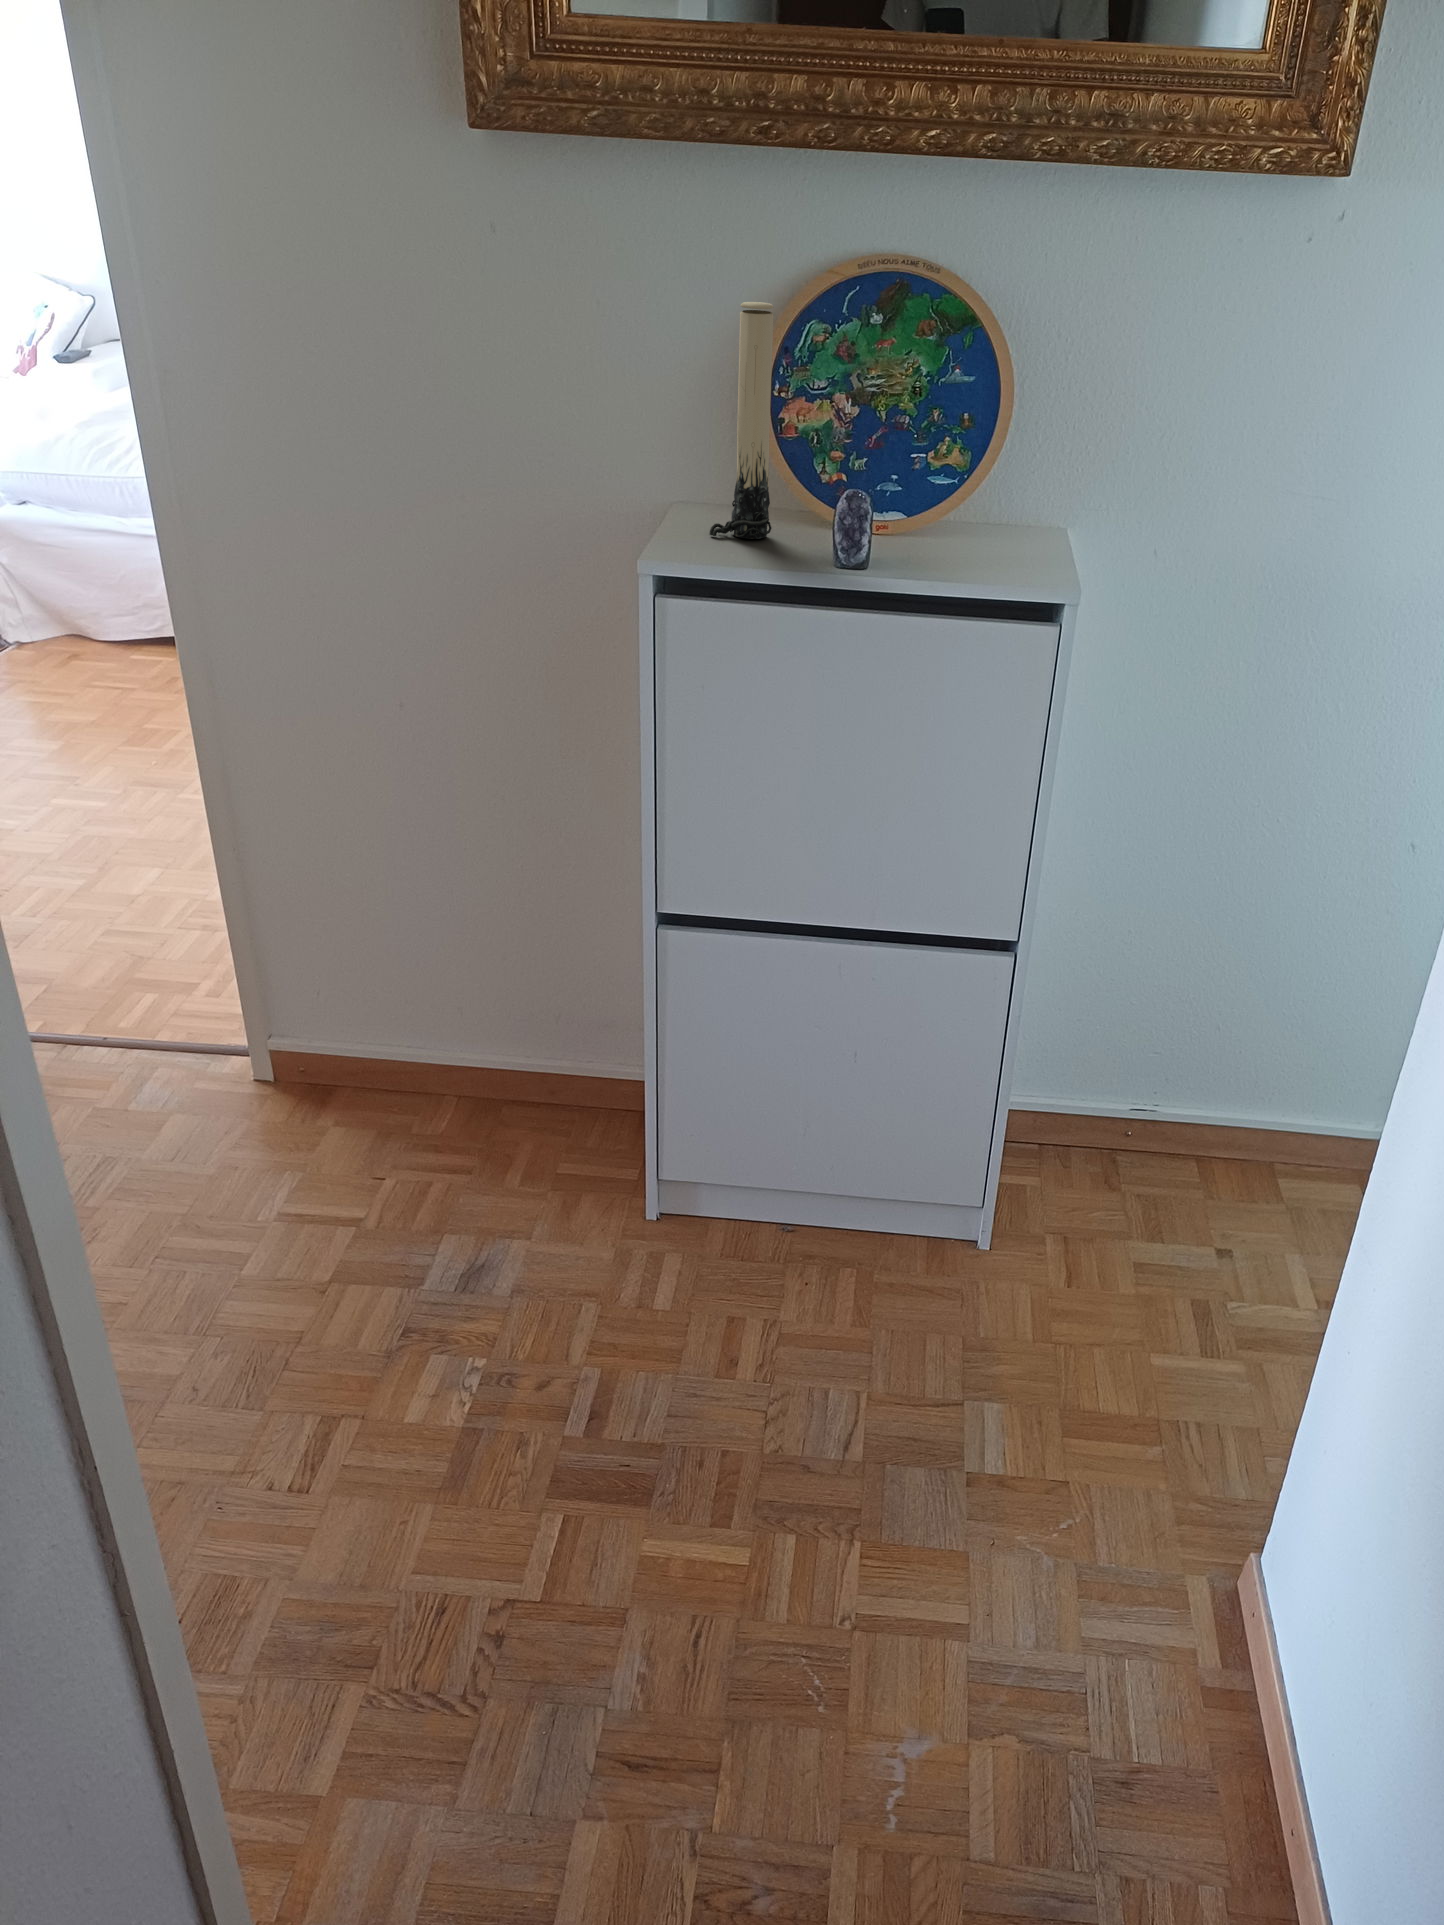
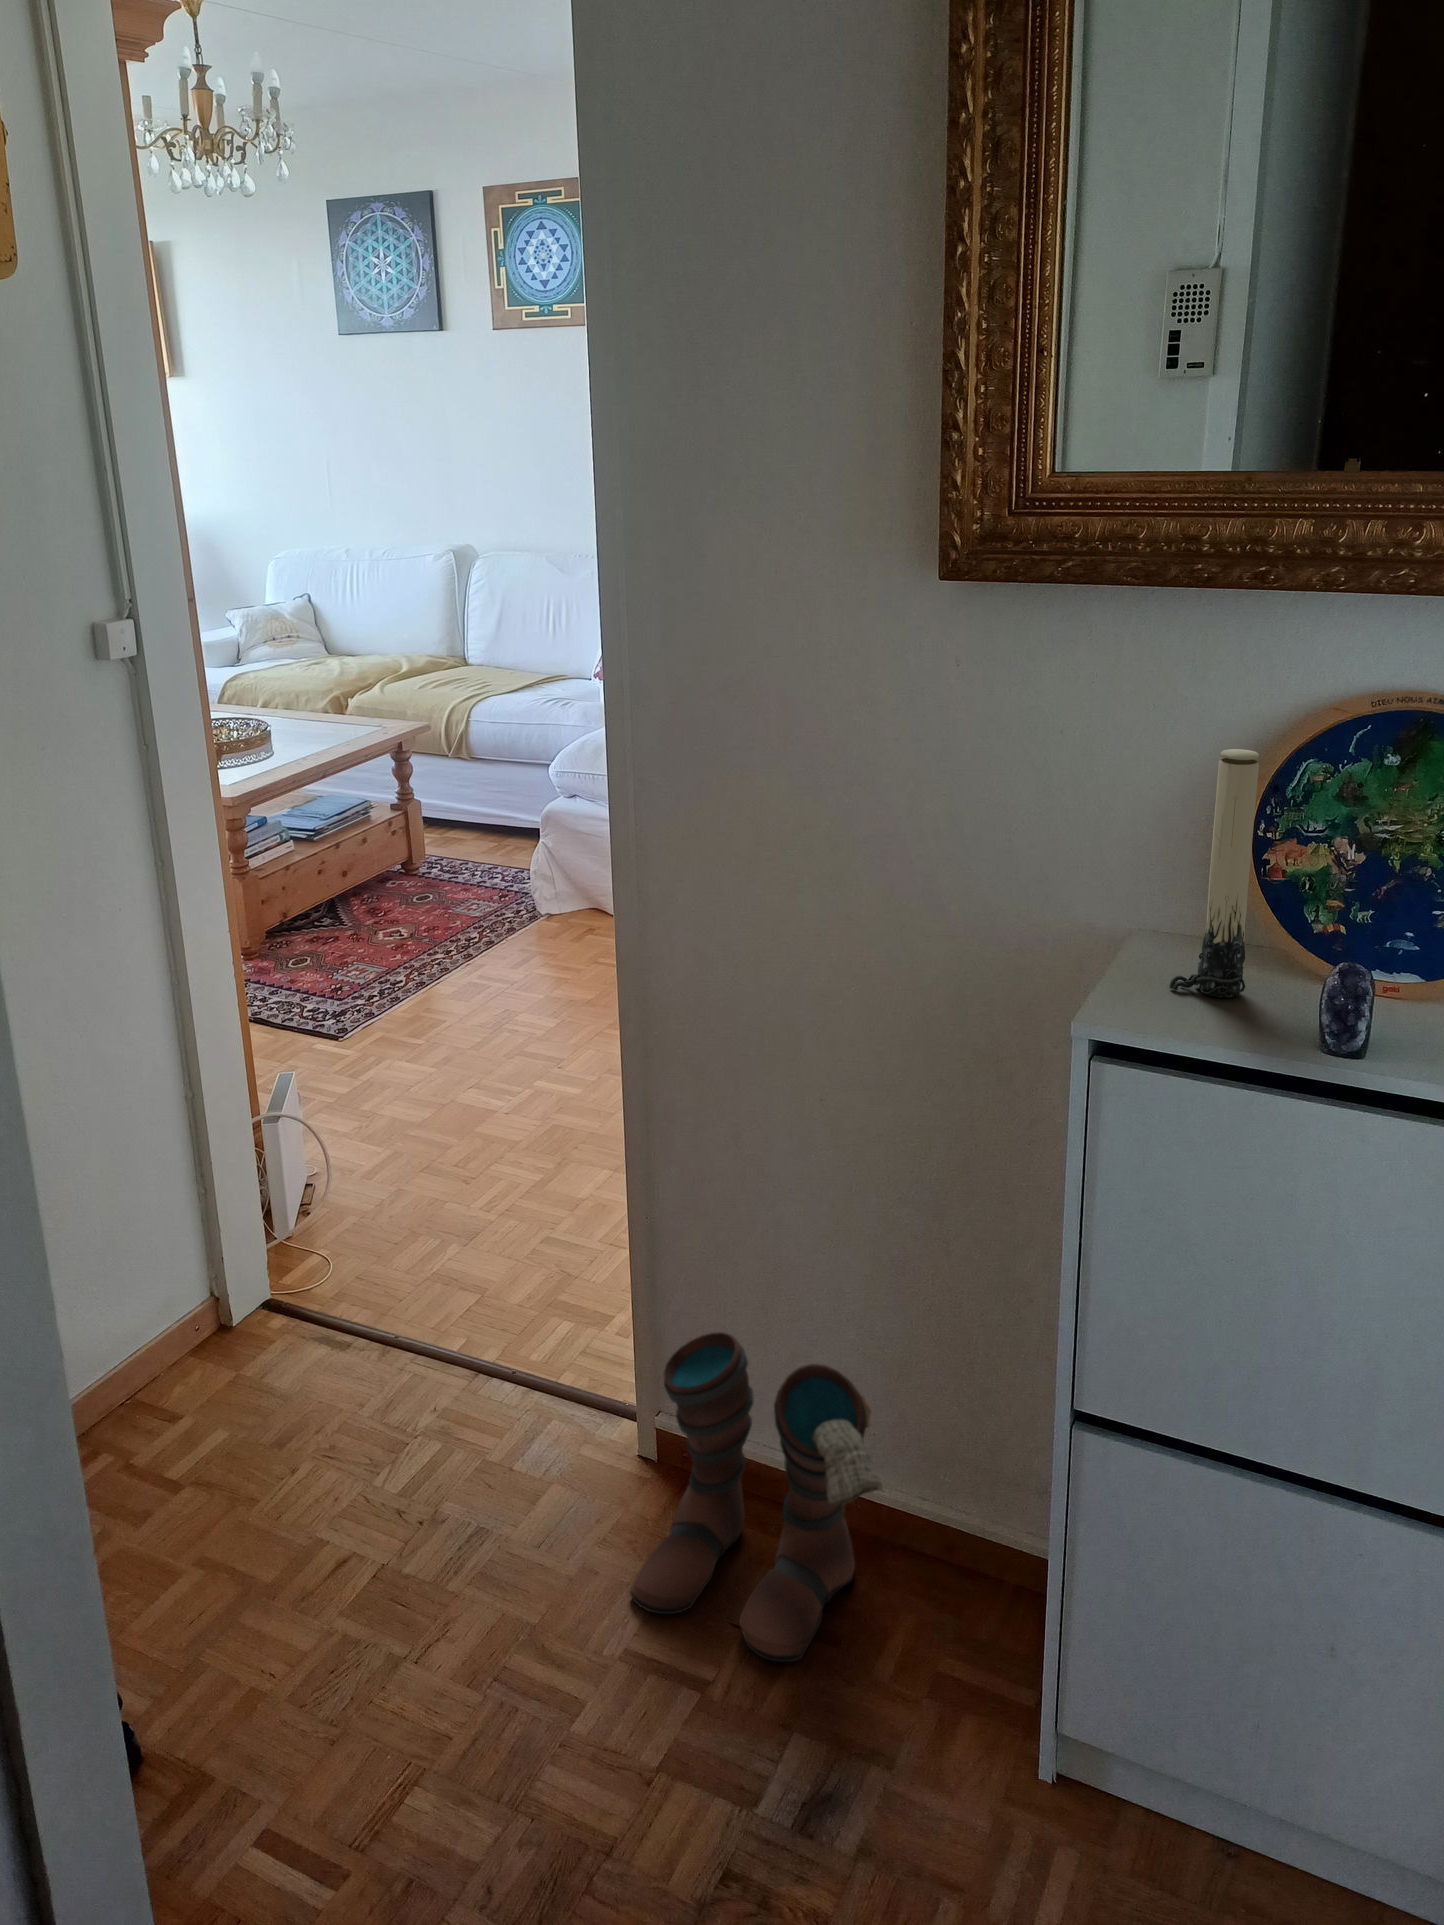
boots: none [272,936,499,1197] -> present [630,1332,885,1662]

